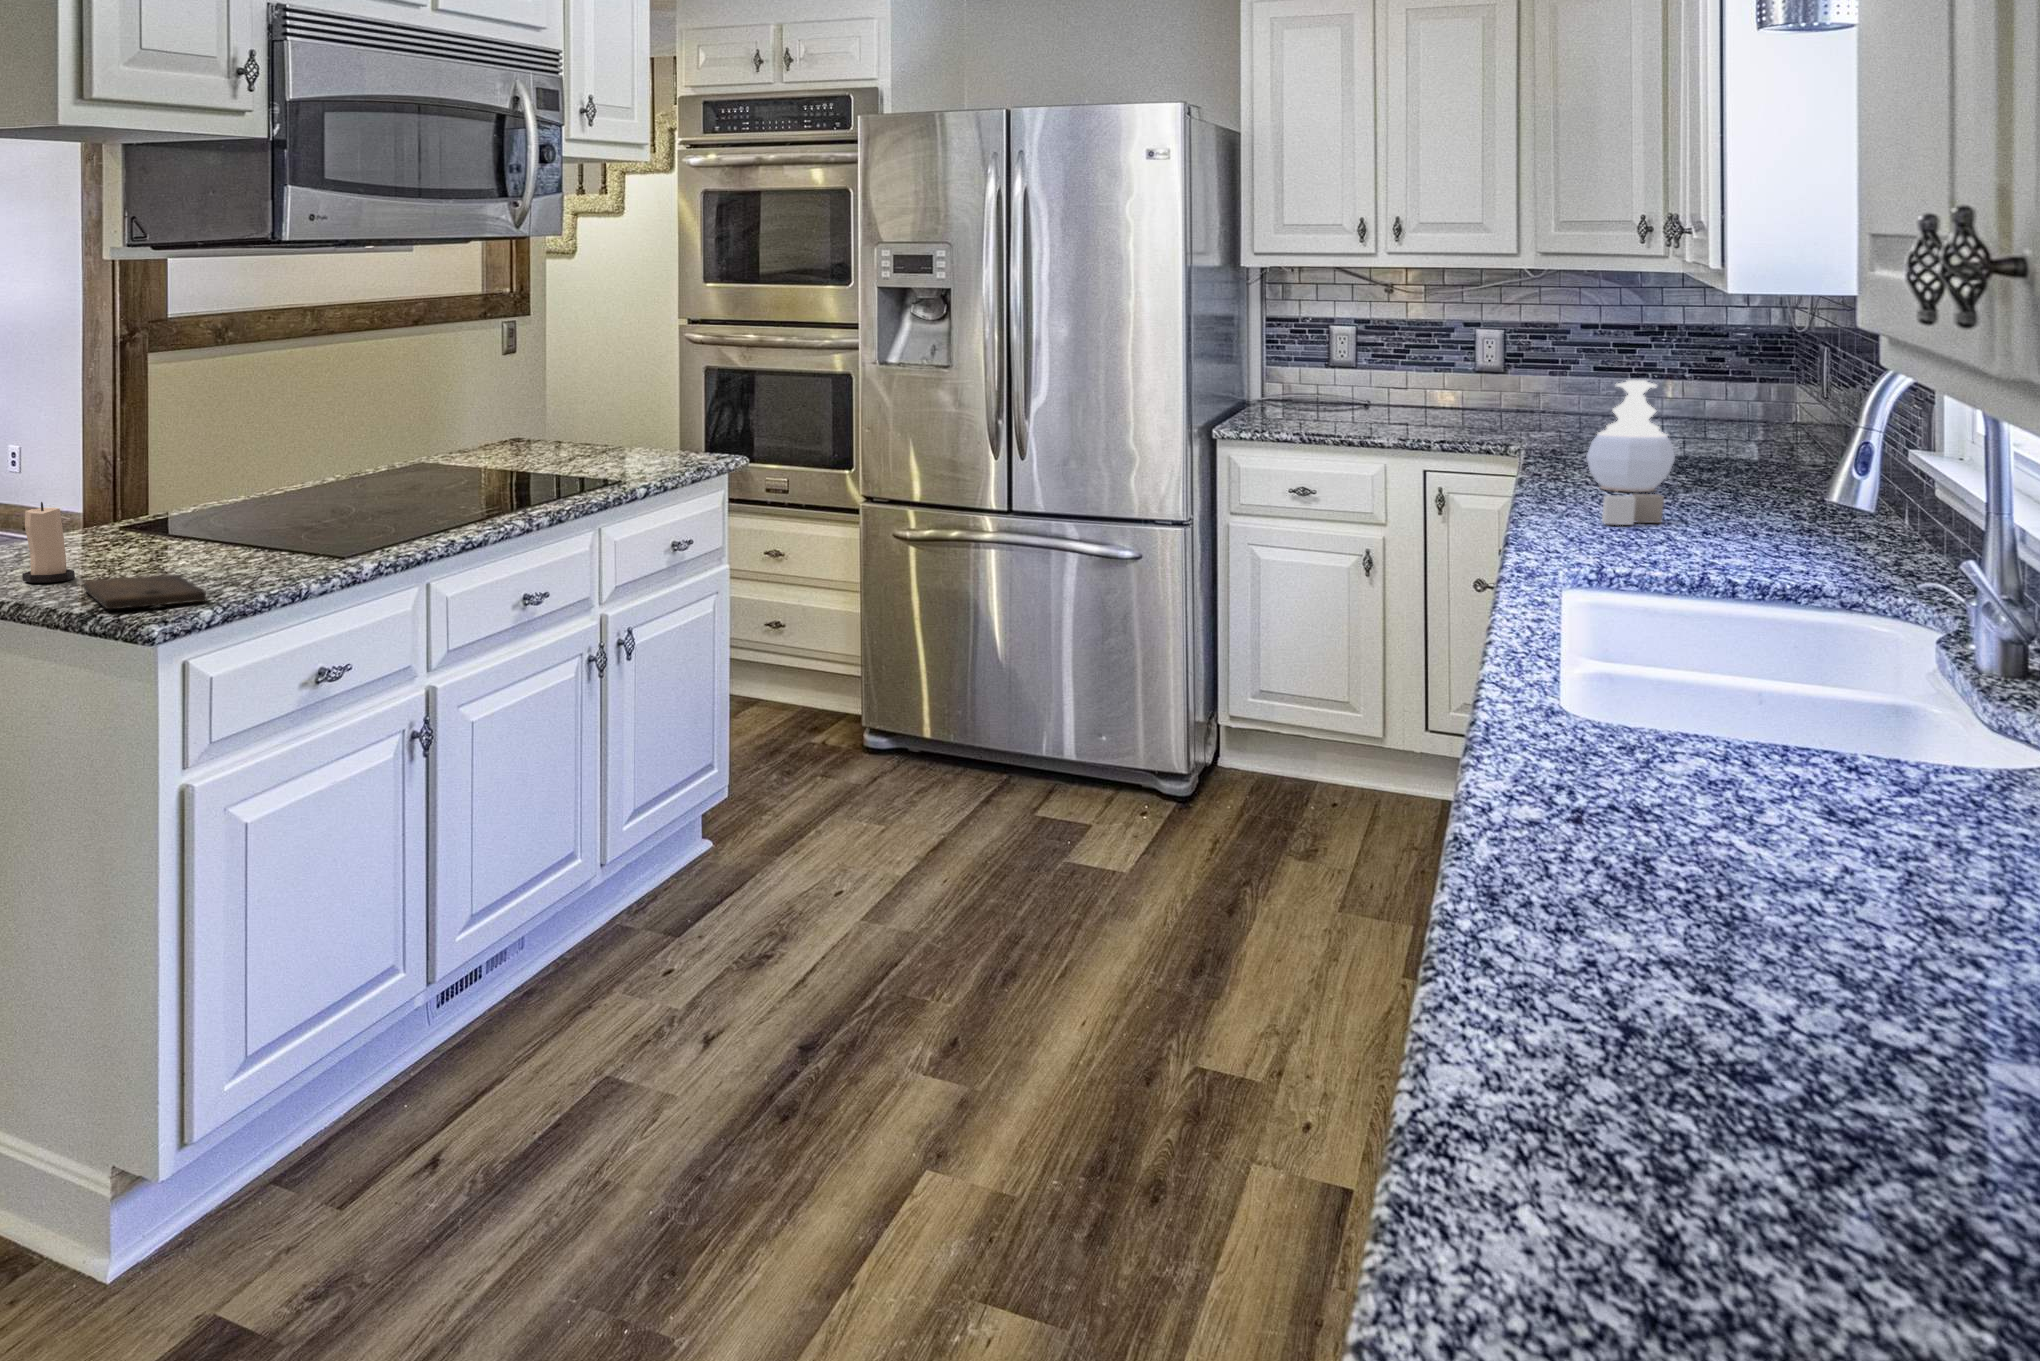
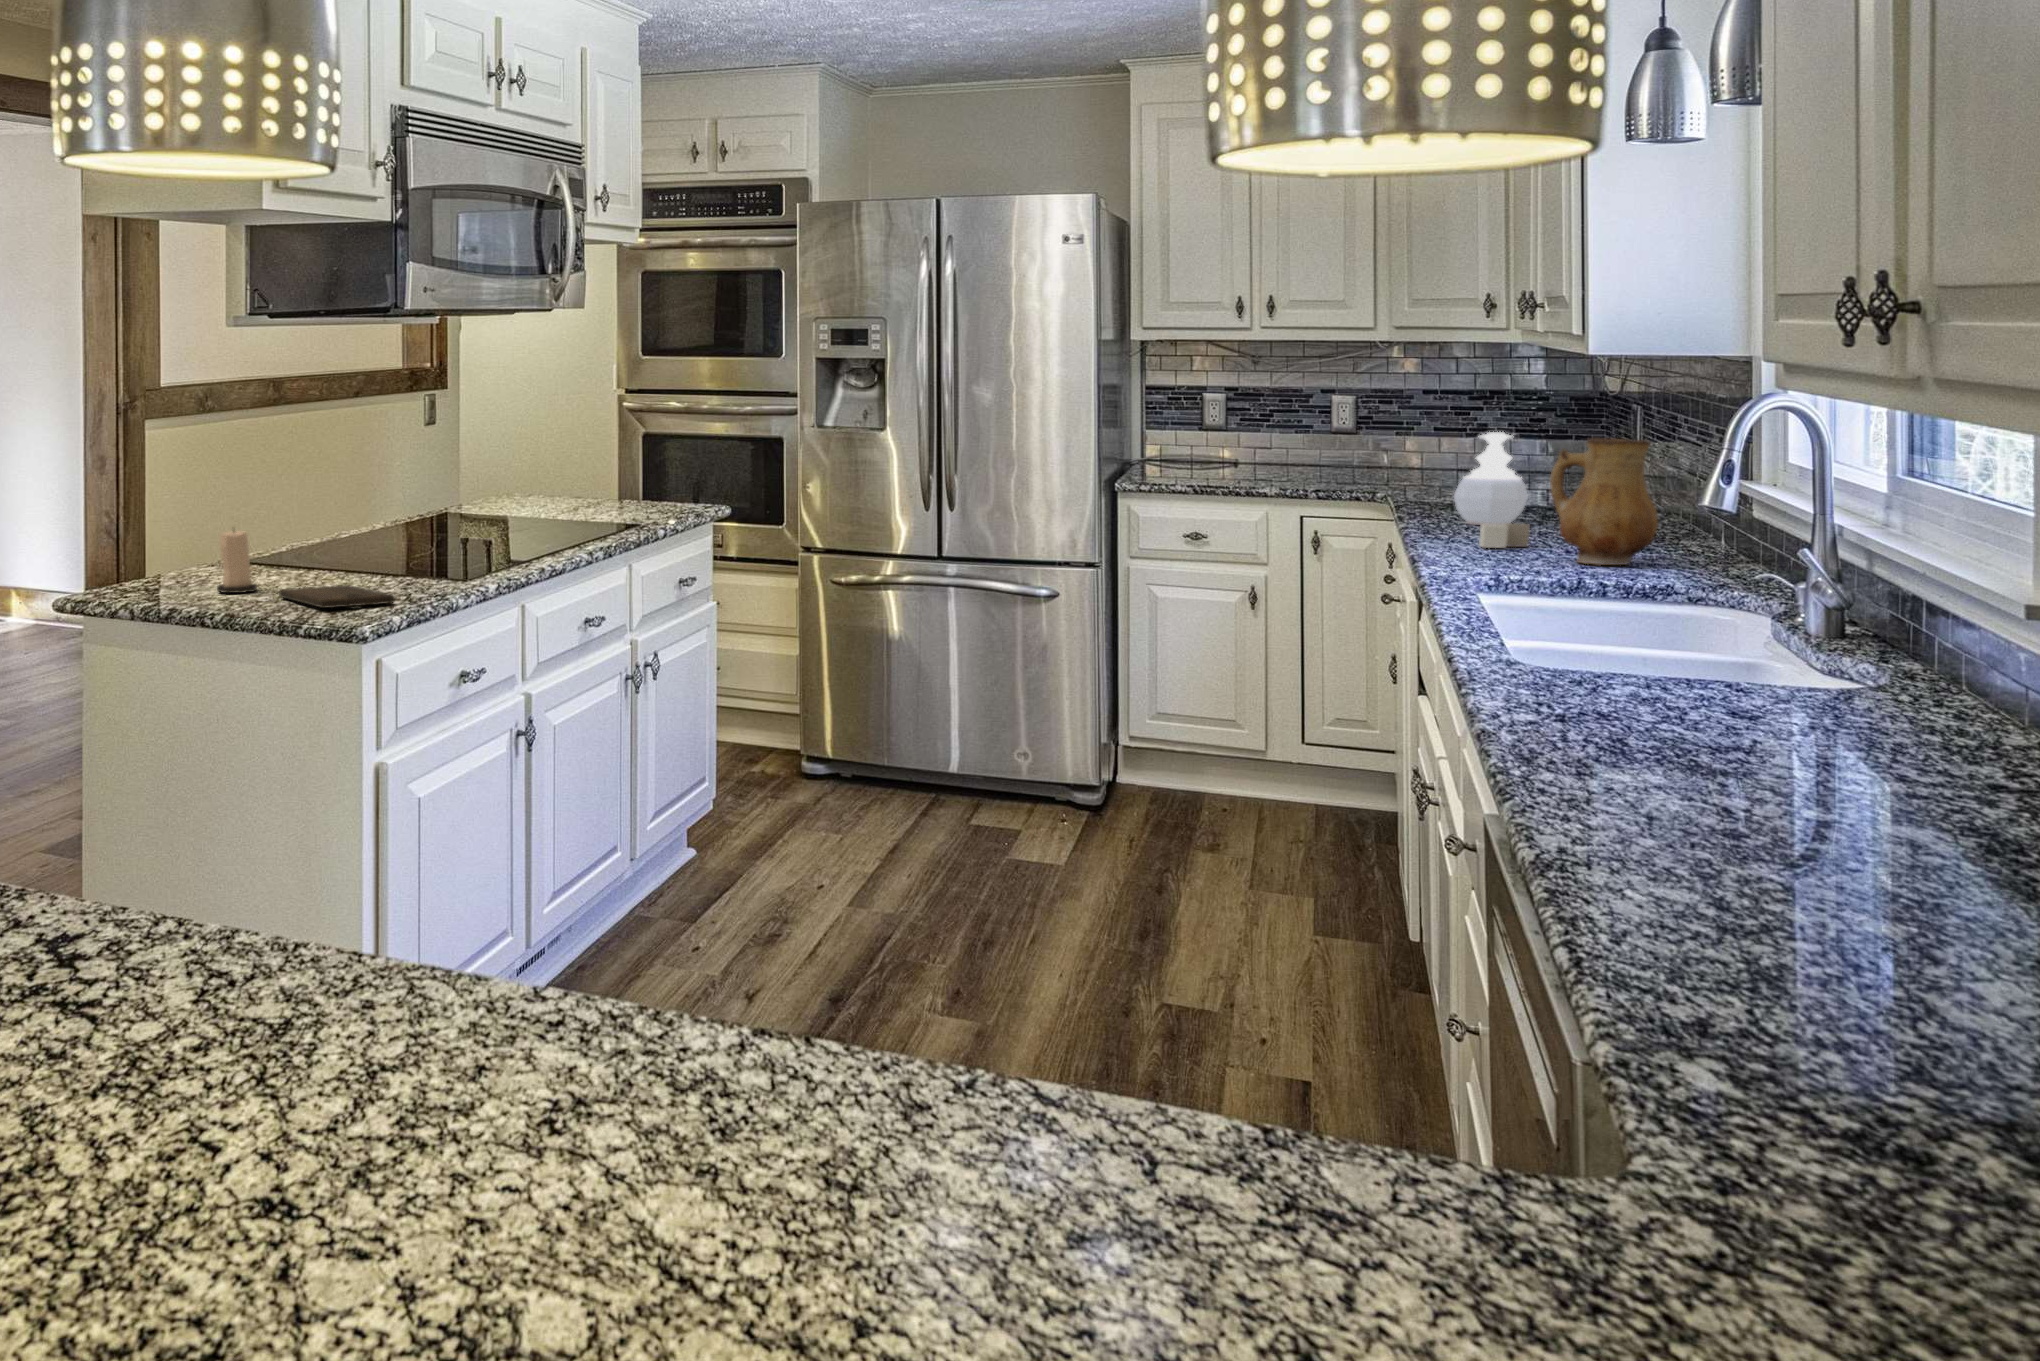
ceramic pitcher: none [1681,395,1812,552] -> present [1550,438,1658,565]

